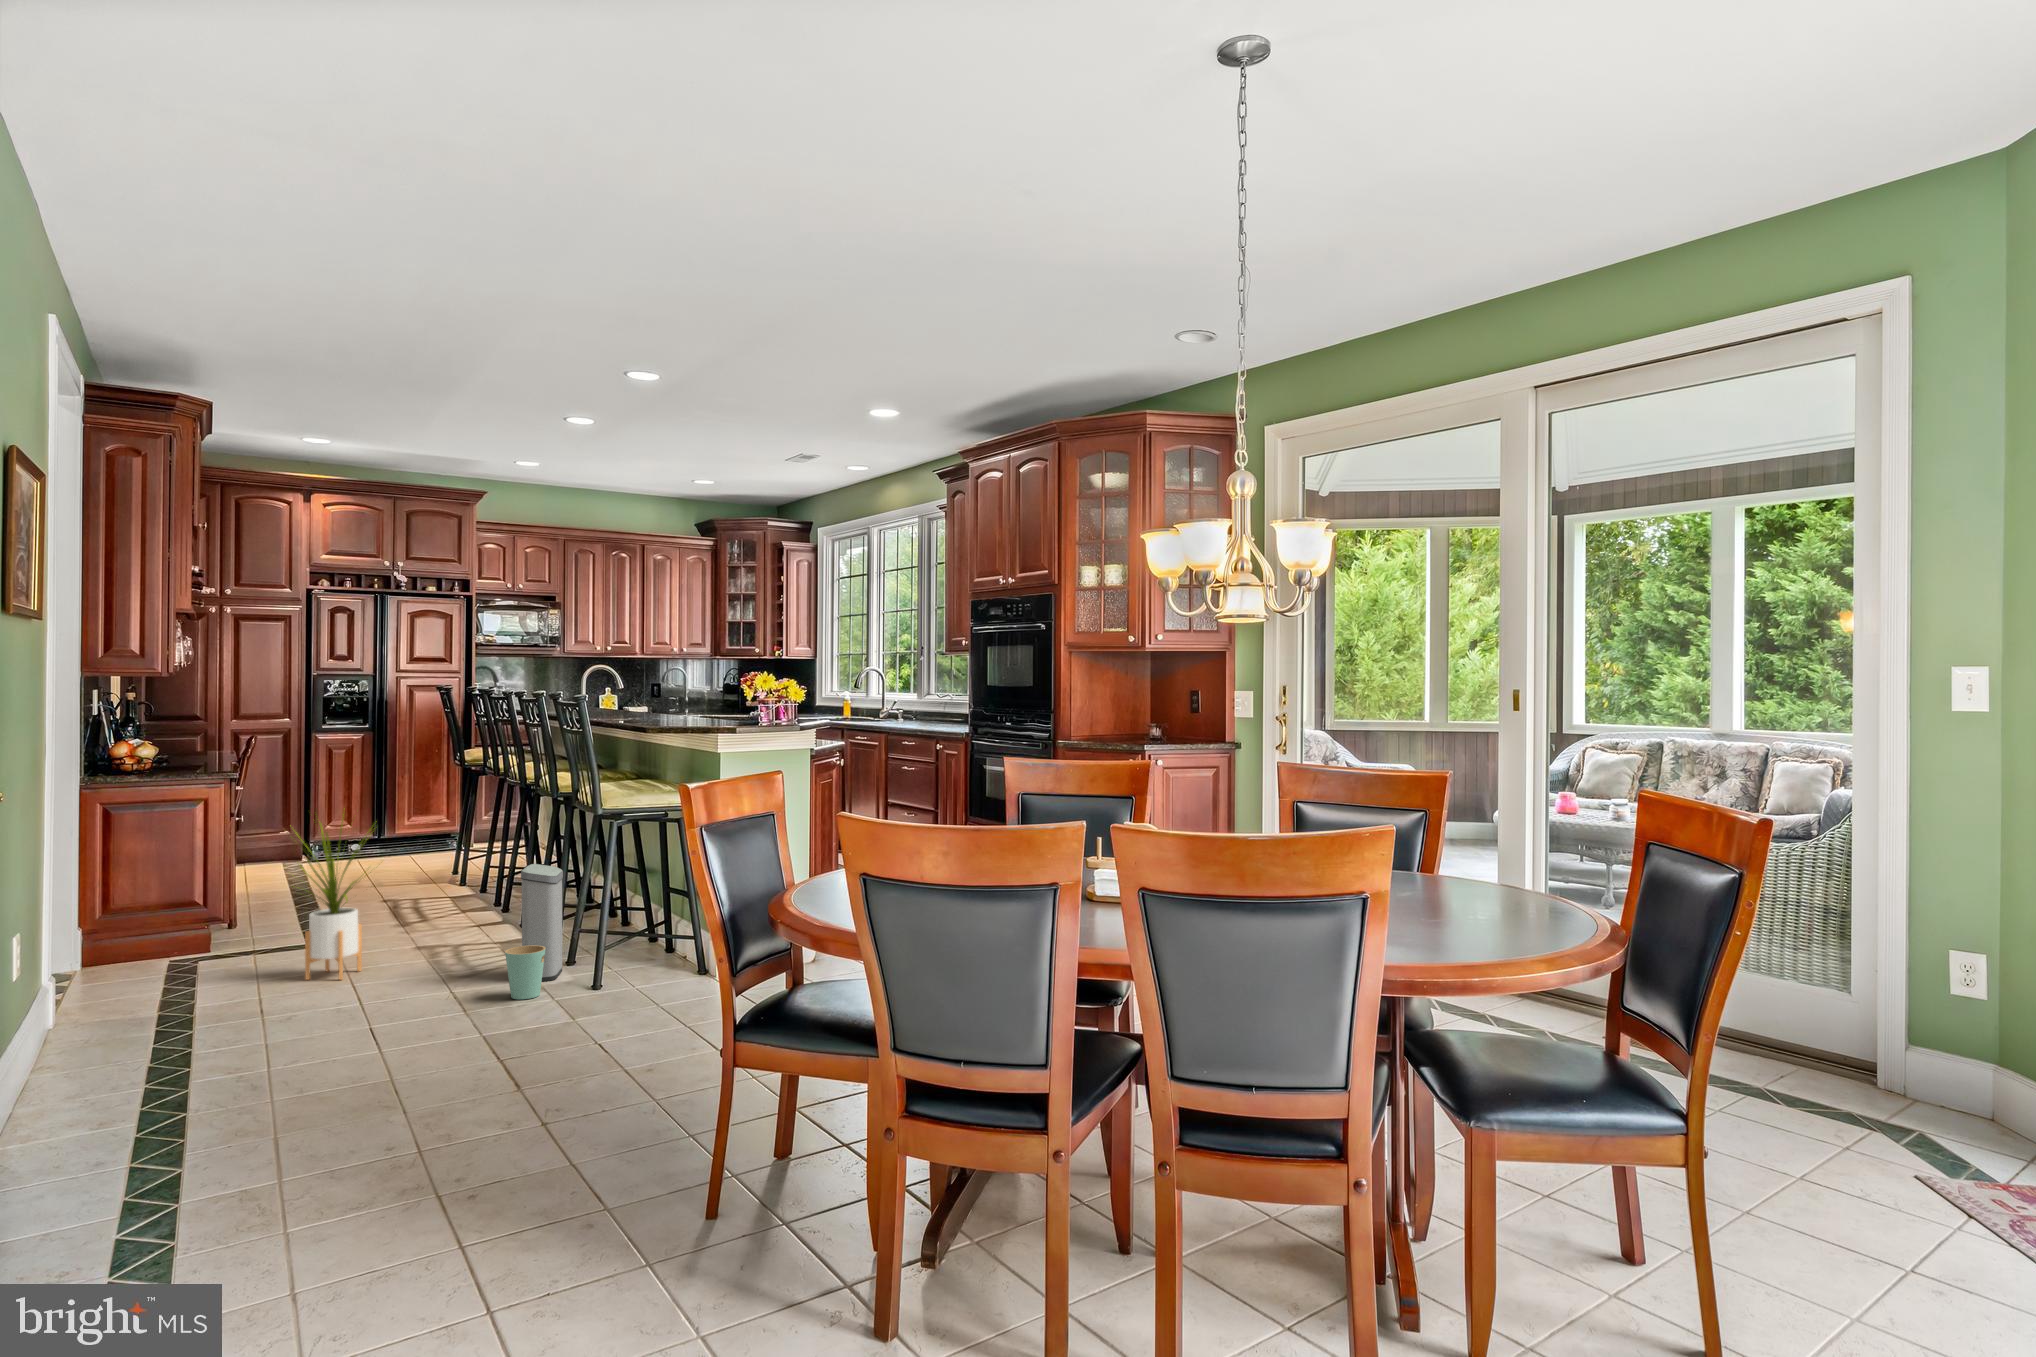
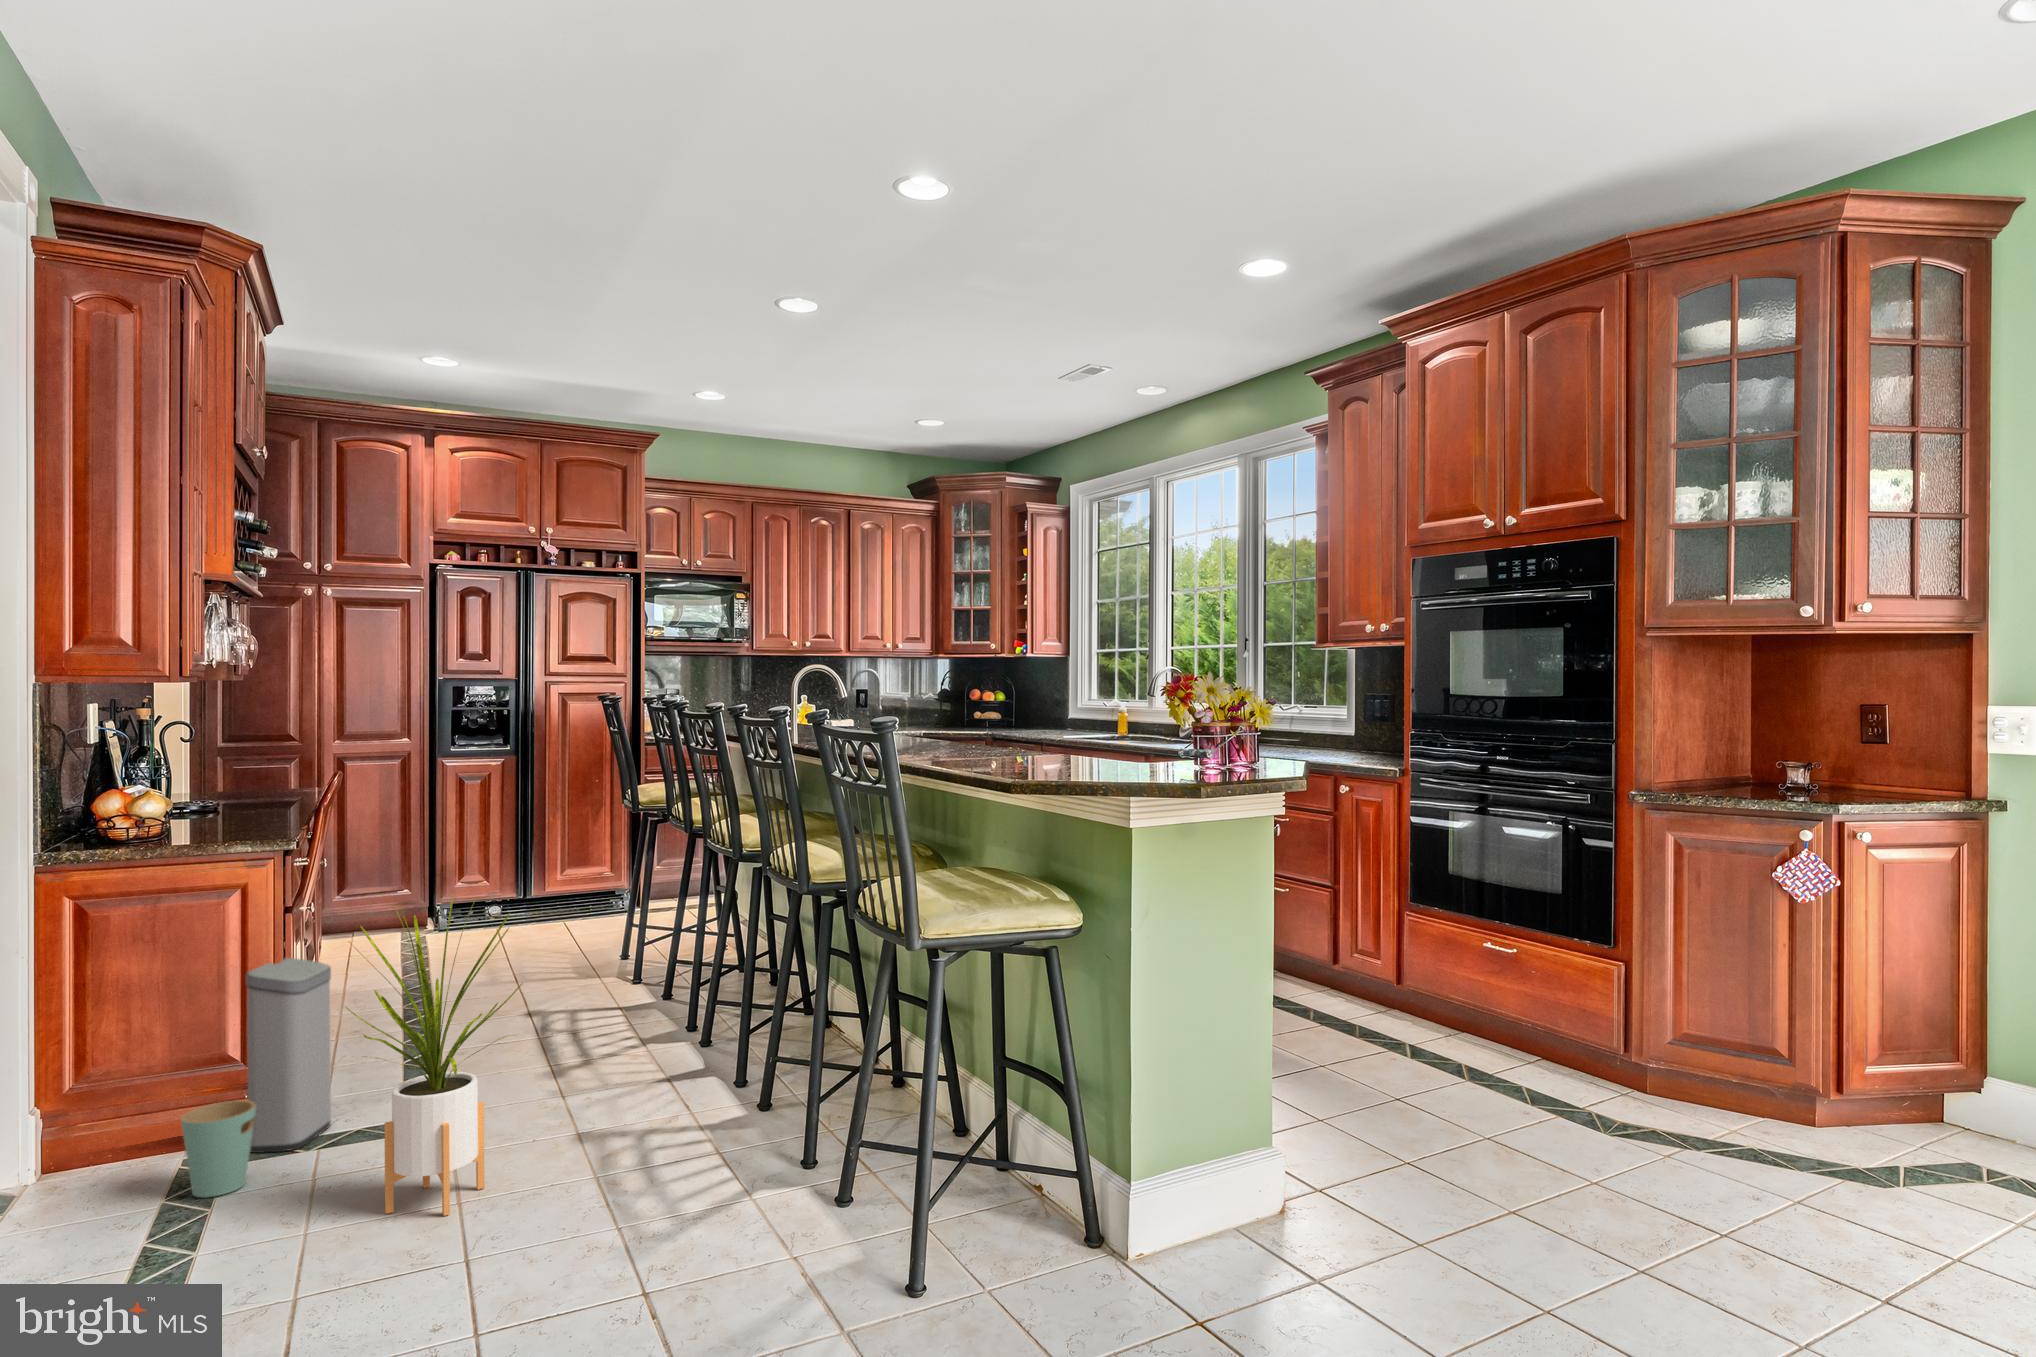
trash can: present [505,864,563,999] -> present [181,958,331,1198]

